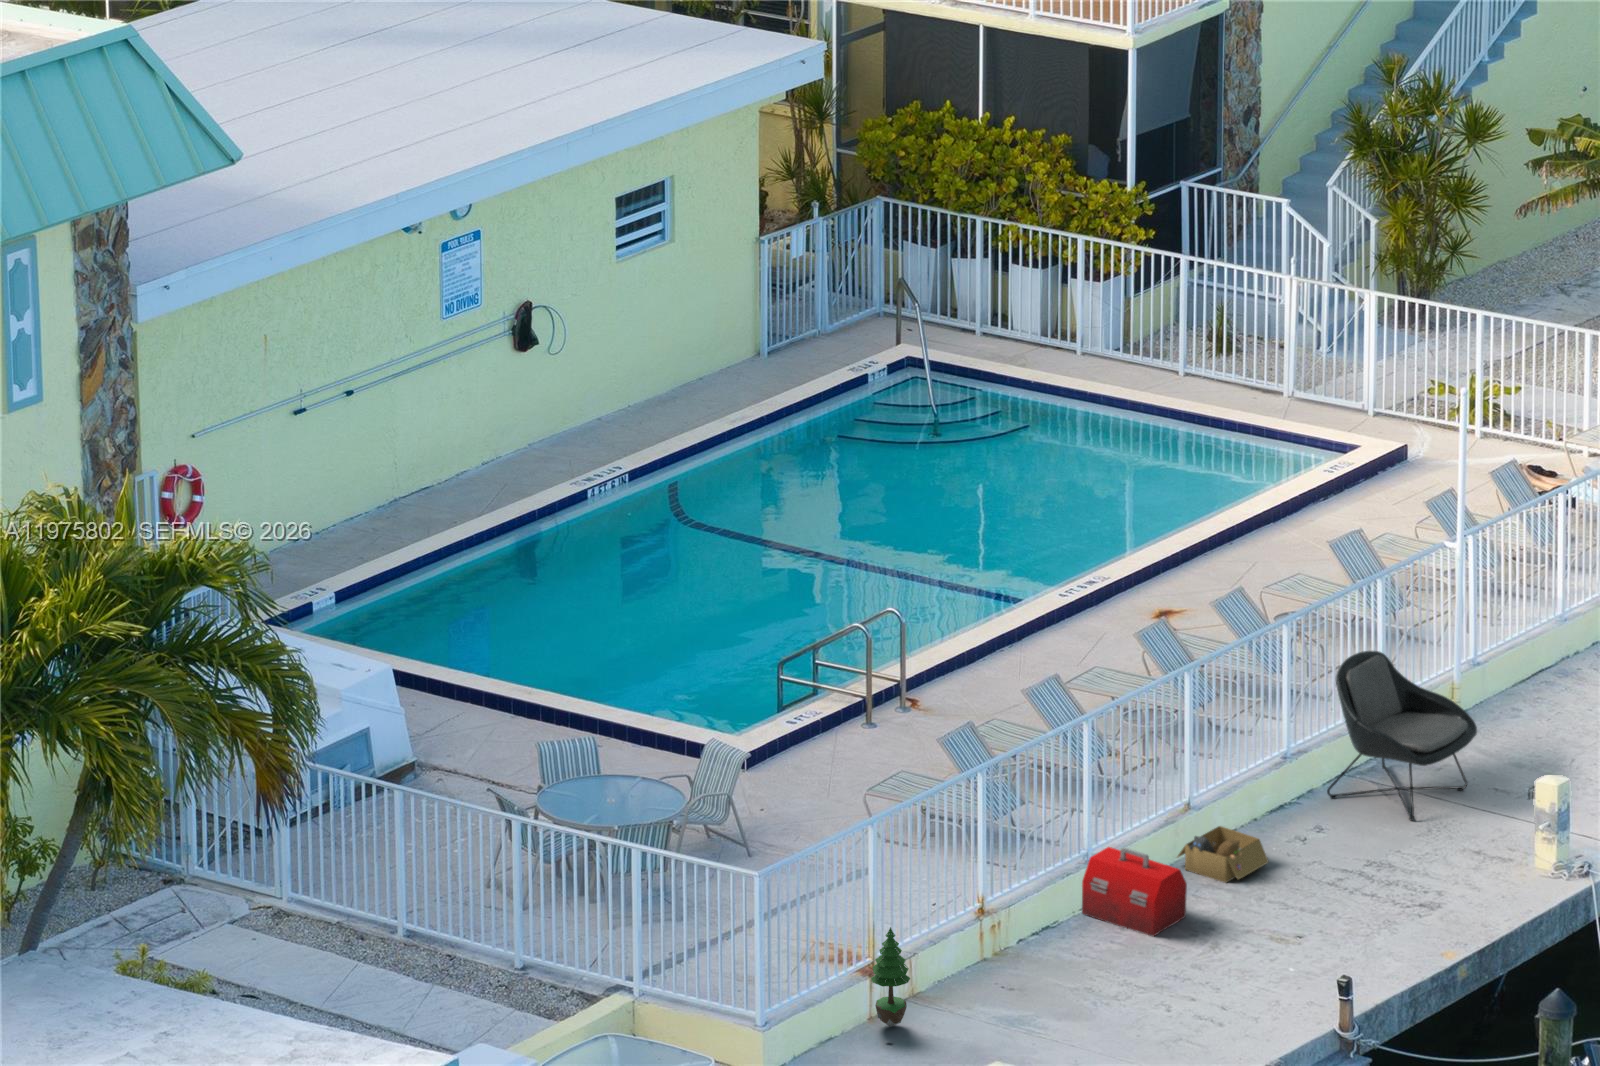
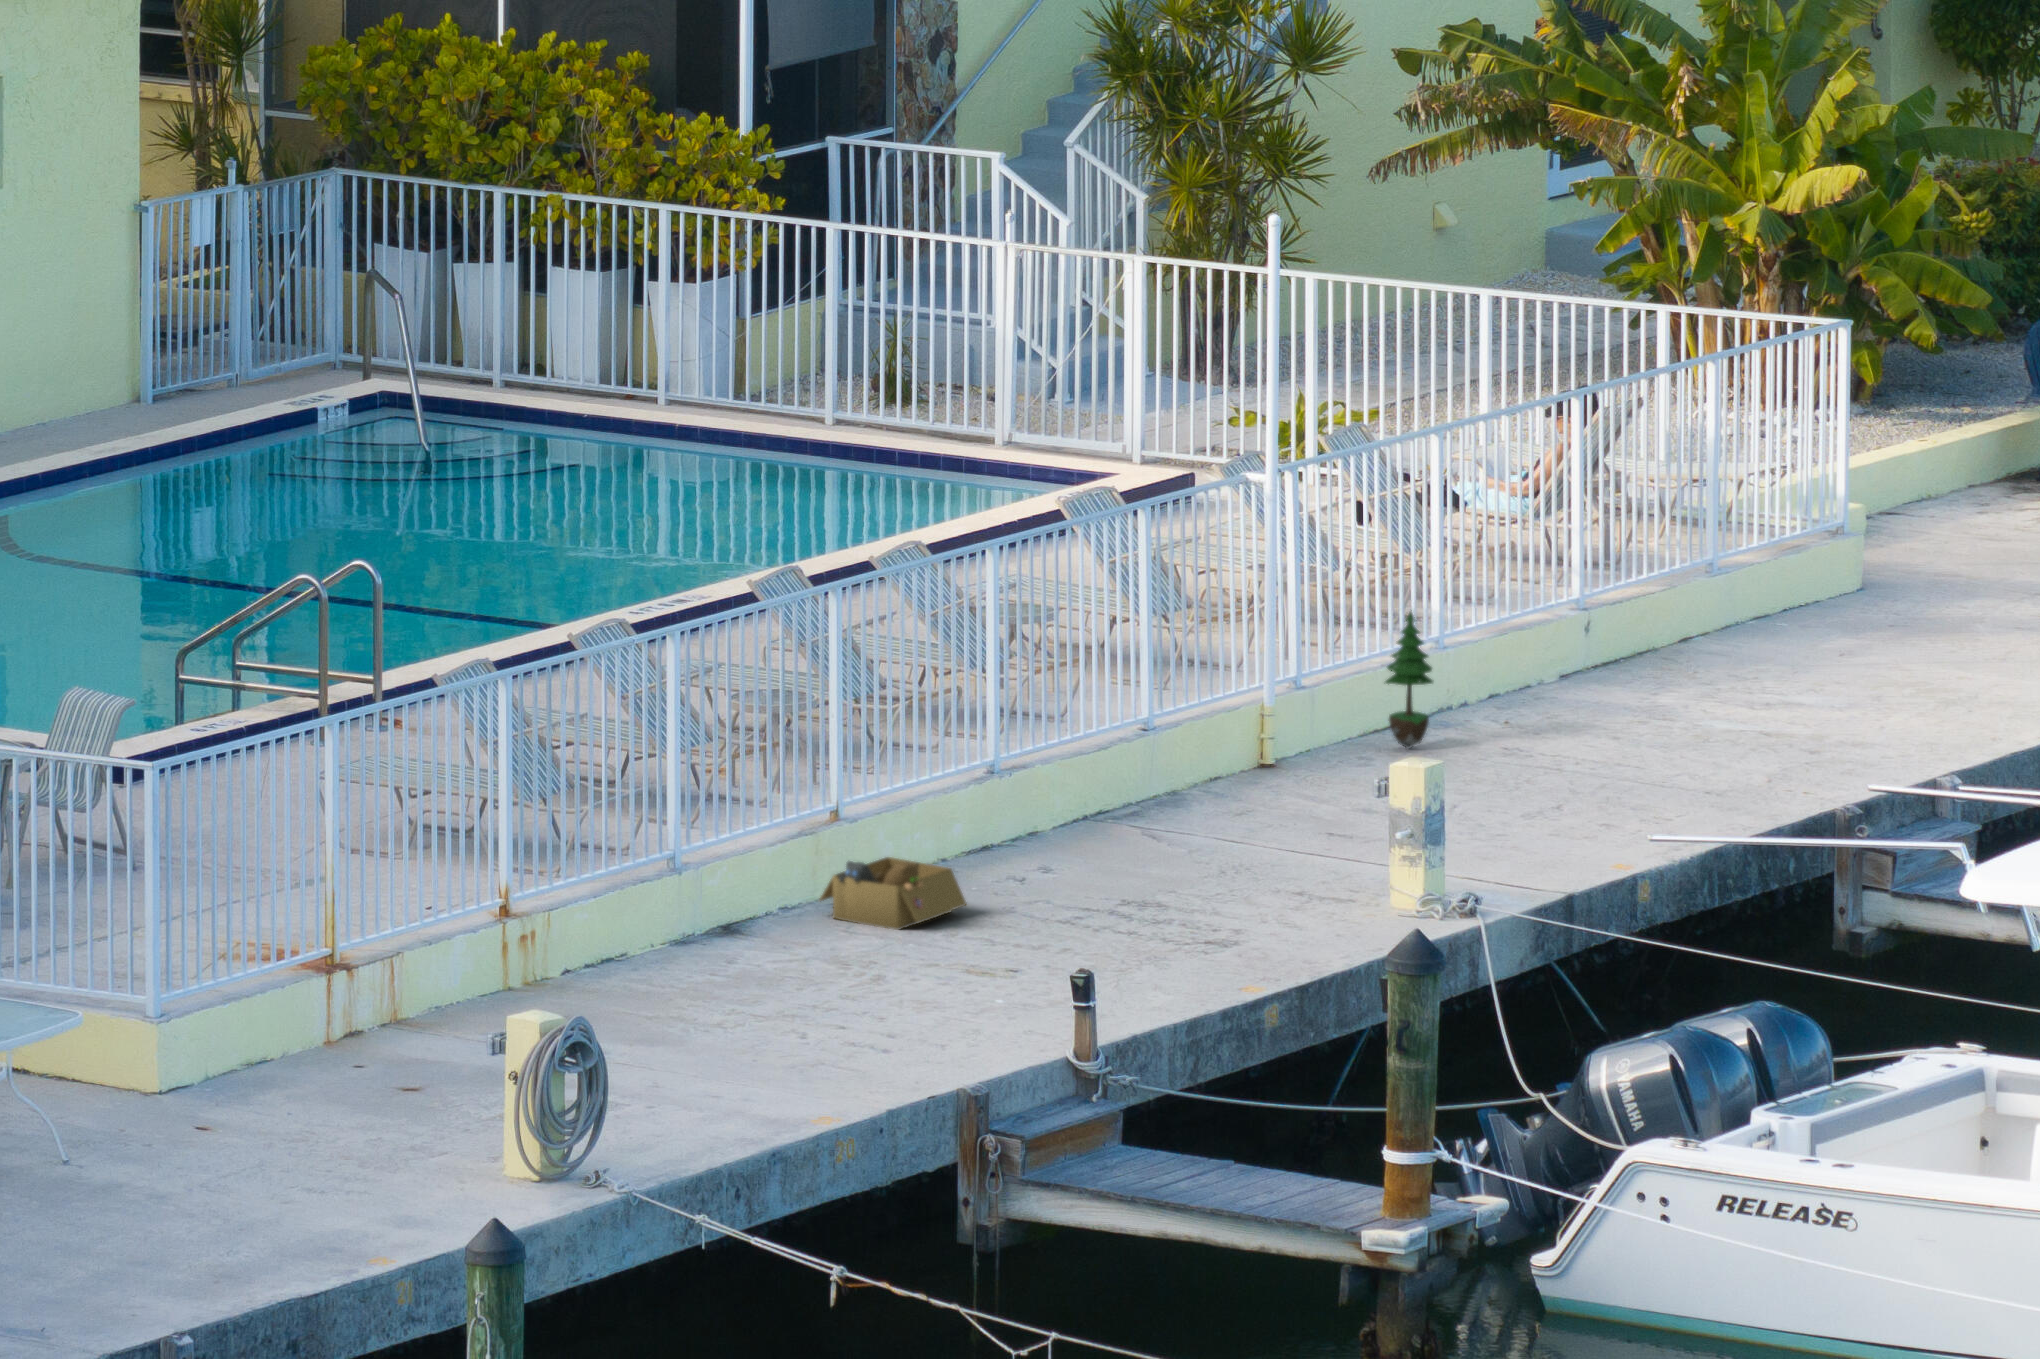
lounge chair: present [1327,651,1477,821] -> none [1062,617,1298,871]
toolbox: present [1082,847,1187,937] -> none [666,847,834,982]
potted tree: present [871,927,910,1027] -> present [1385,612,1433,748]

